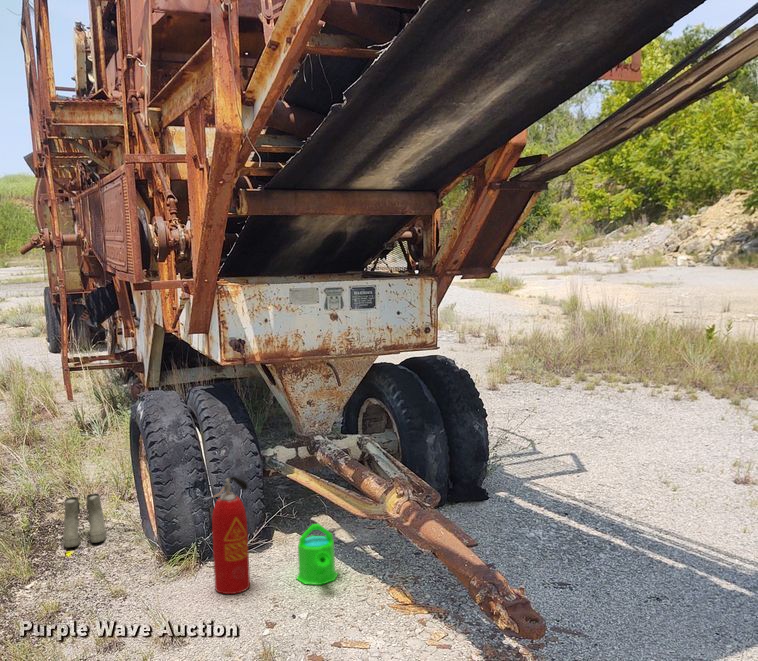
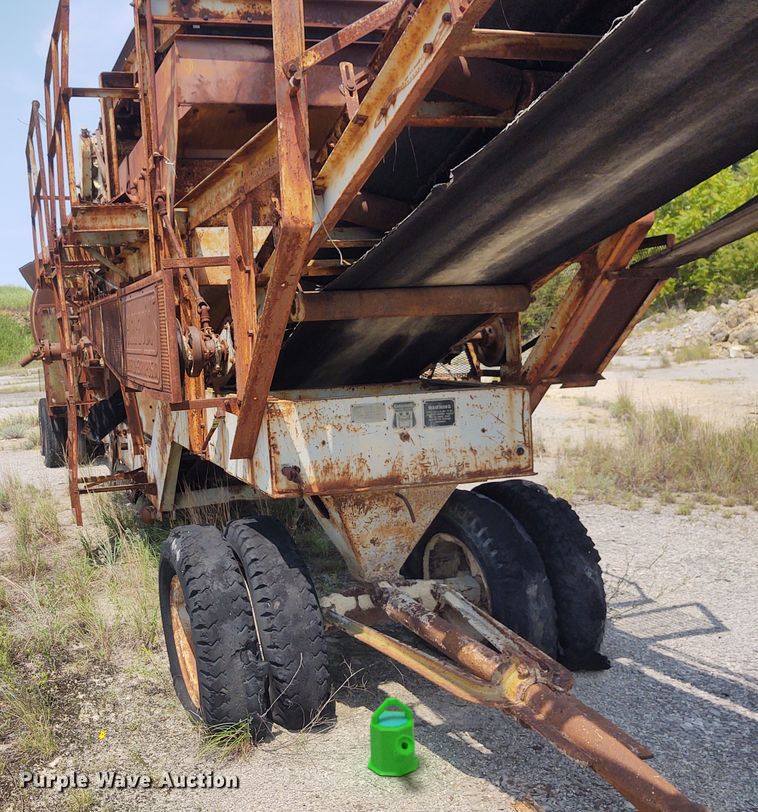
fire extinguisher: present [212,477,250,594] -> none [264,640,311,790]
boots: present [63,493,106,548] -> none [69,653,121,723]

